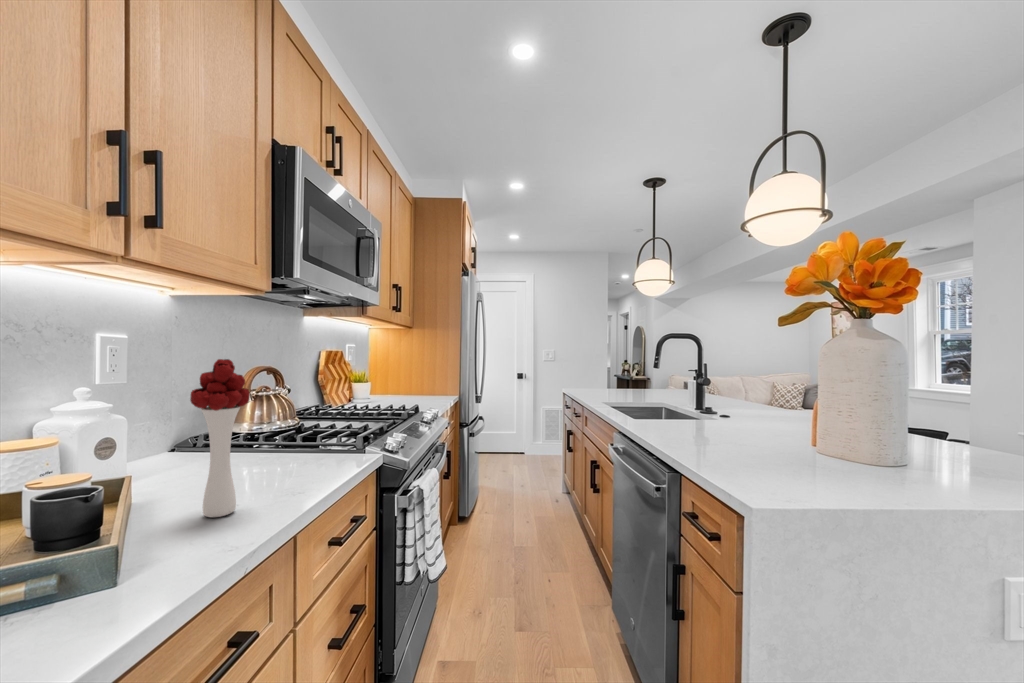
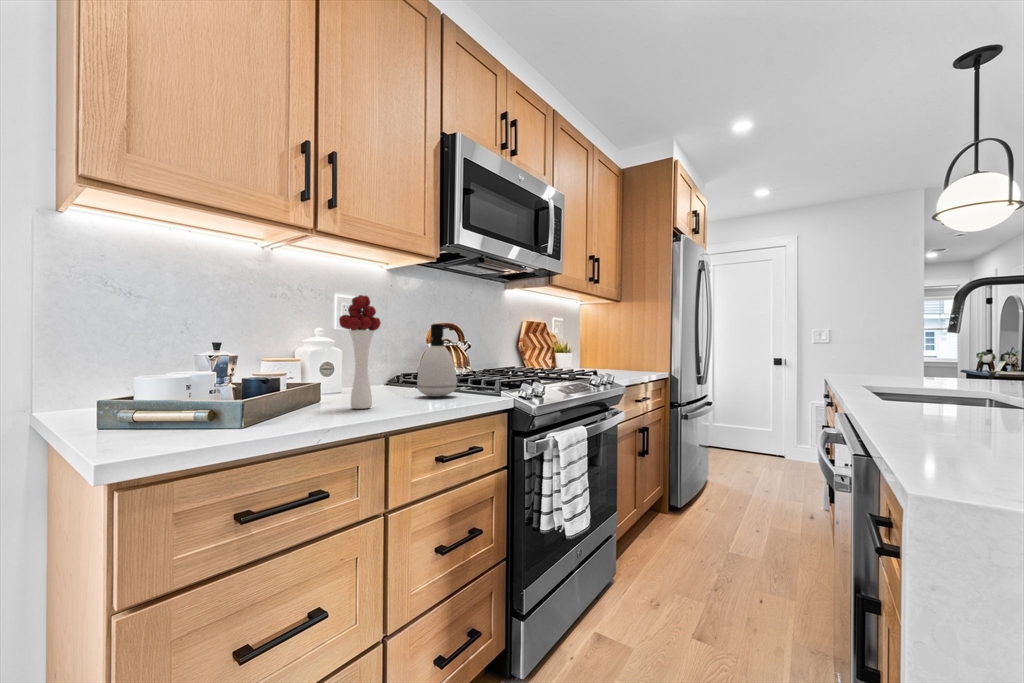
soap dispenser: none [264,381,317,472] -> present [417,324,457,397]

